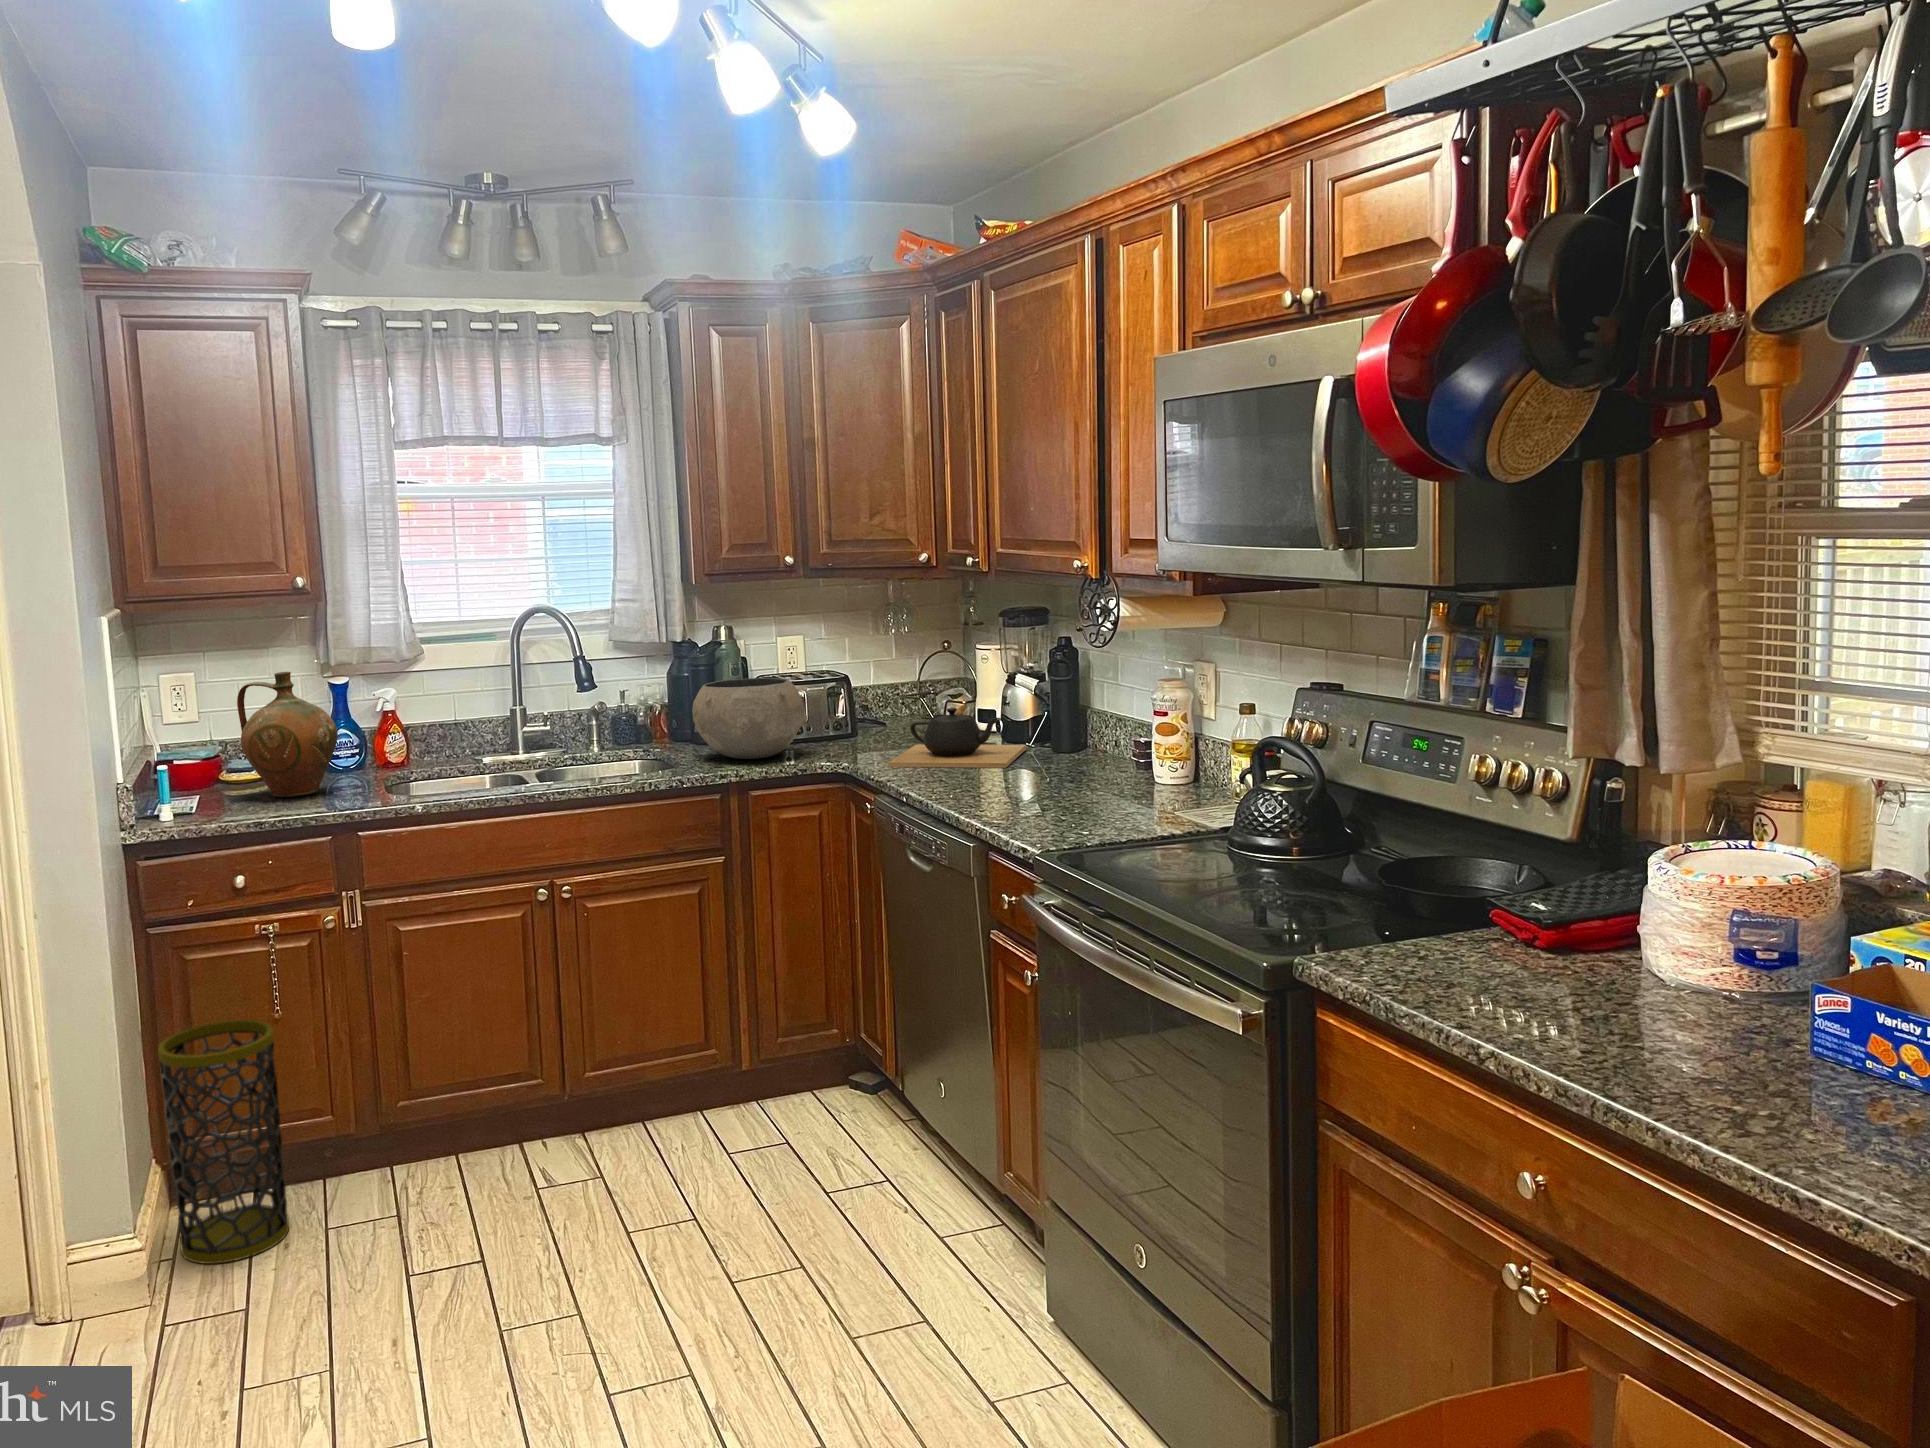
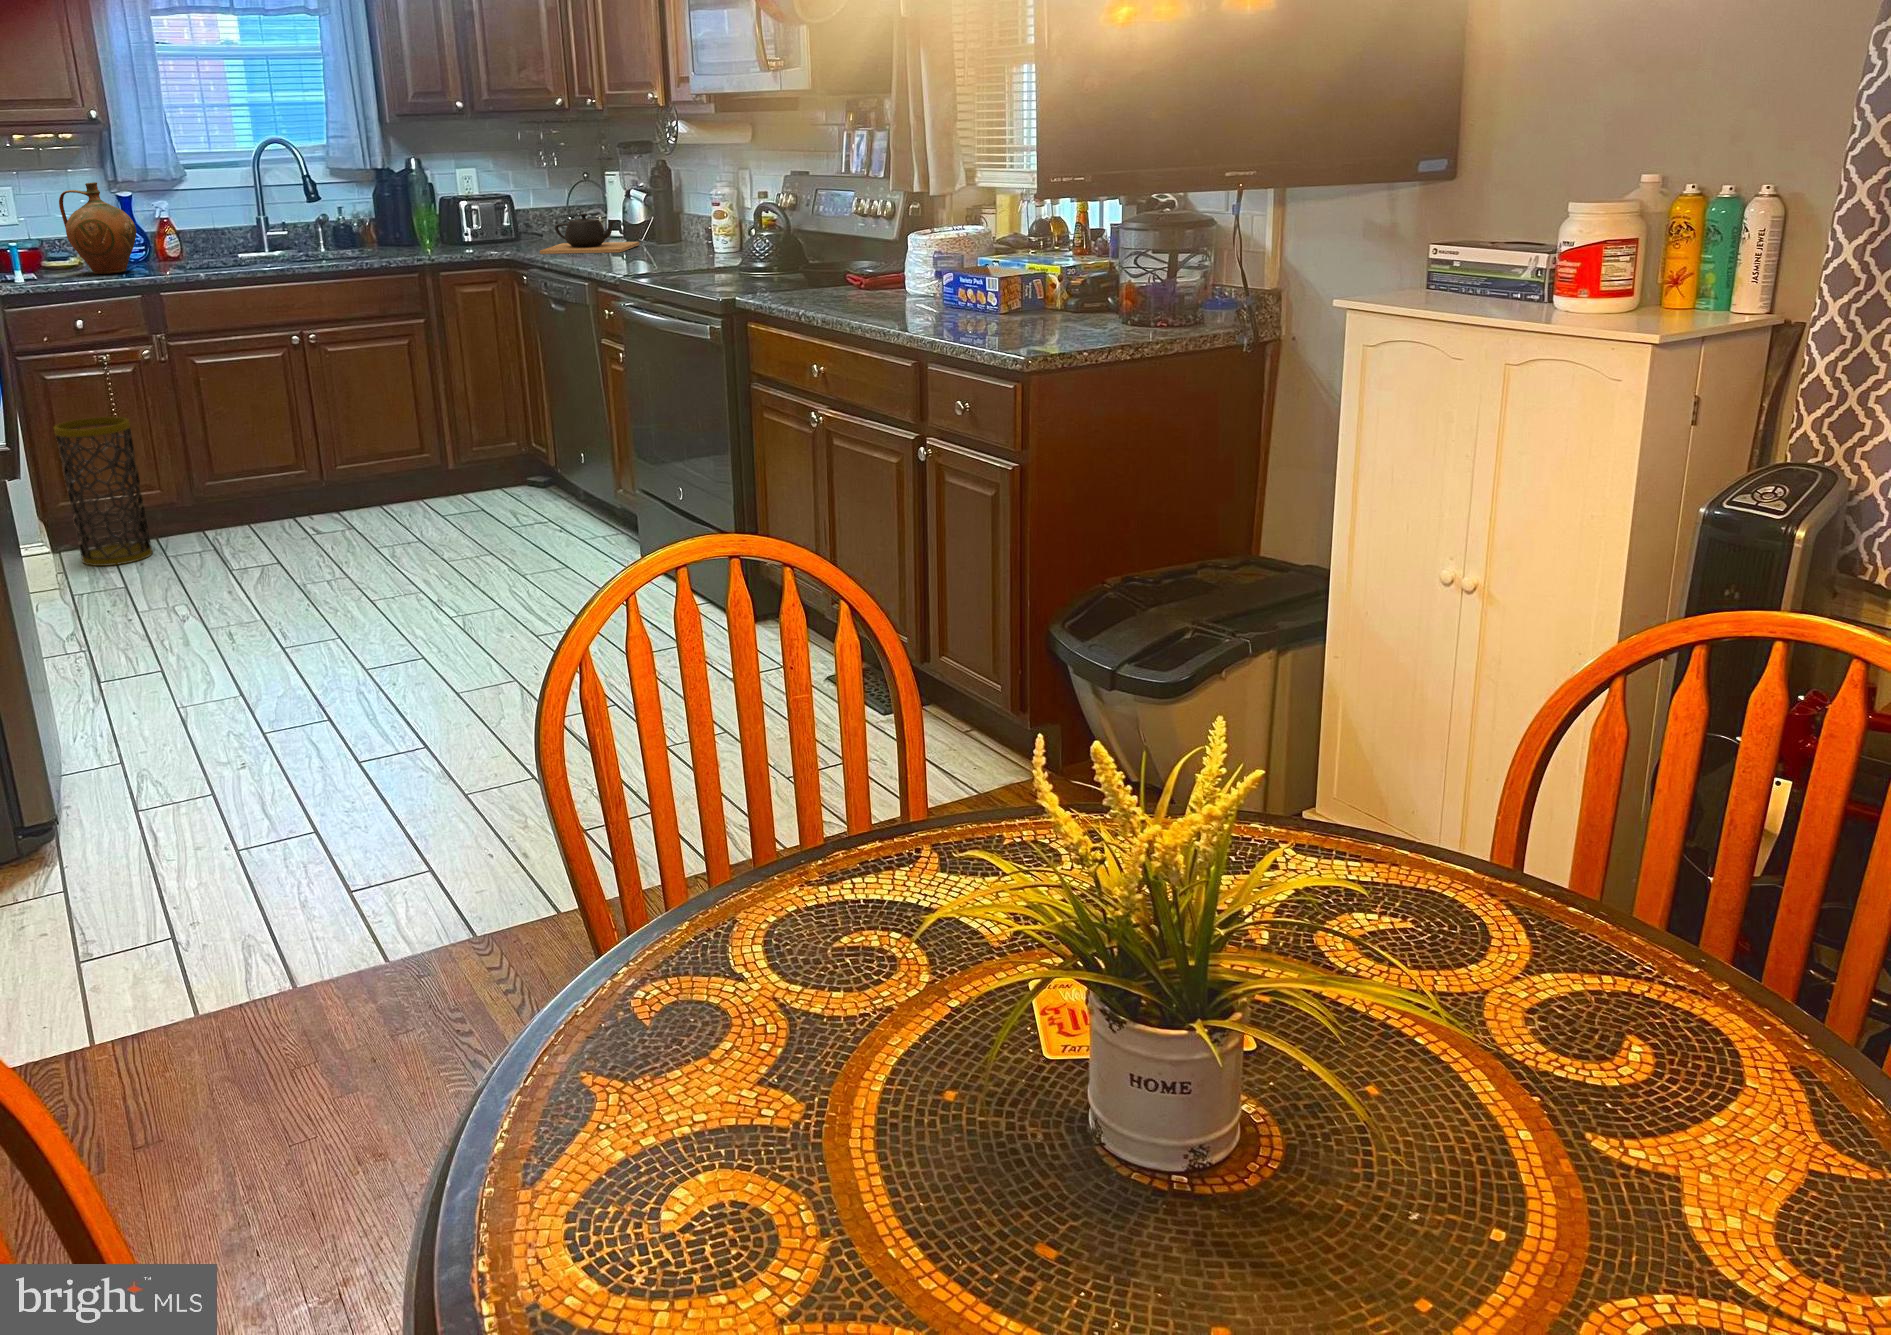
ceramic bowl: present [692,678,807,759] -> none [396,195,481,252]

